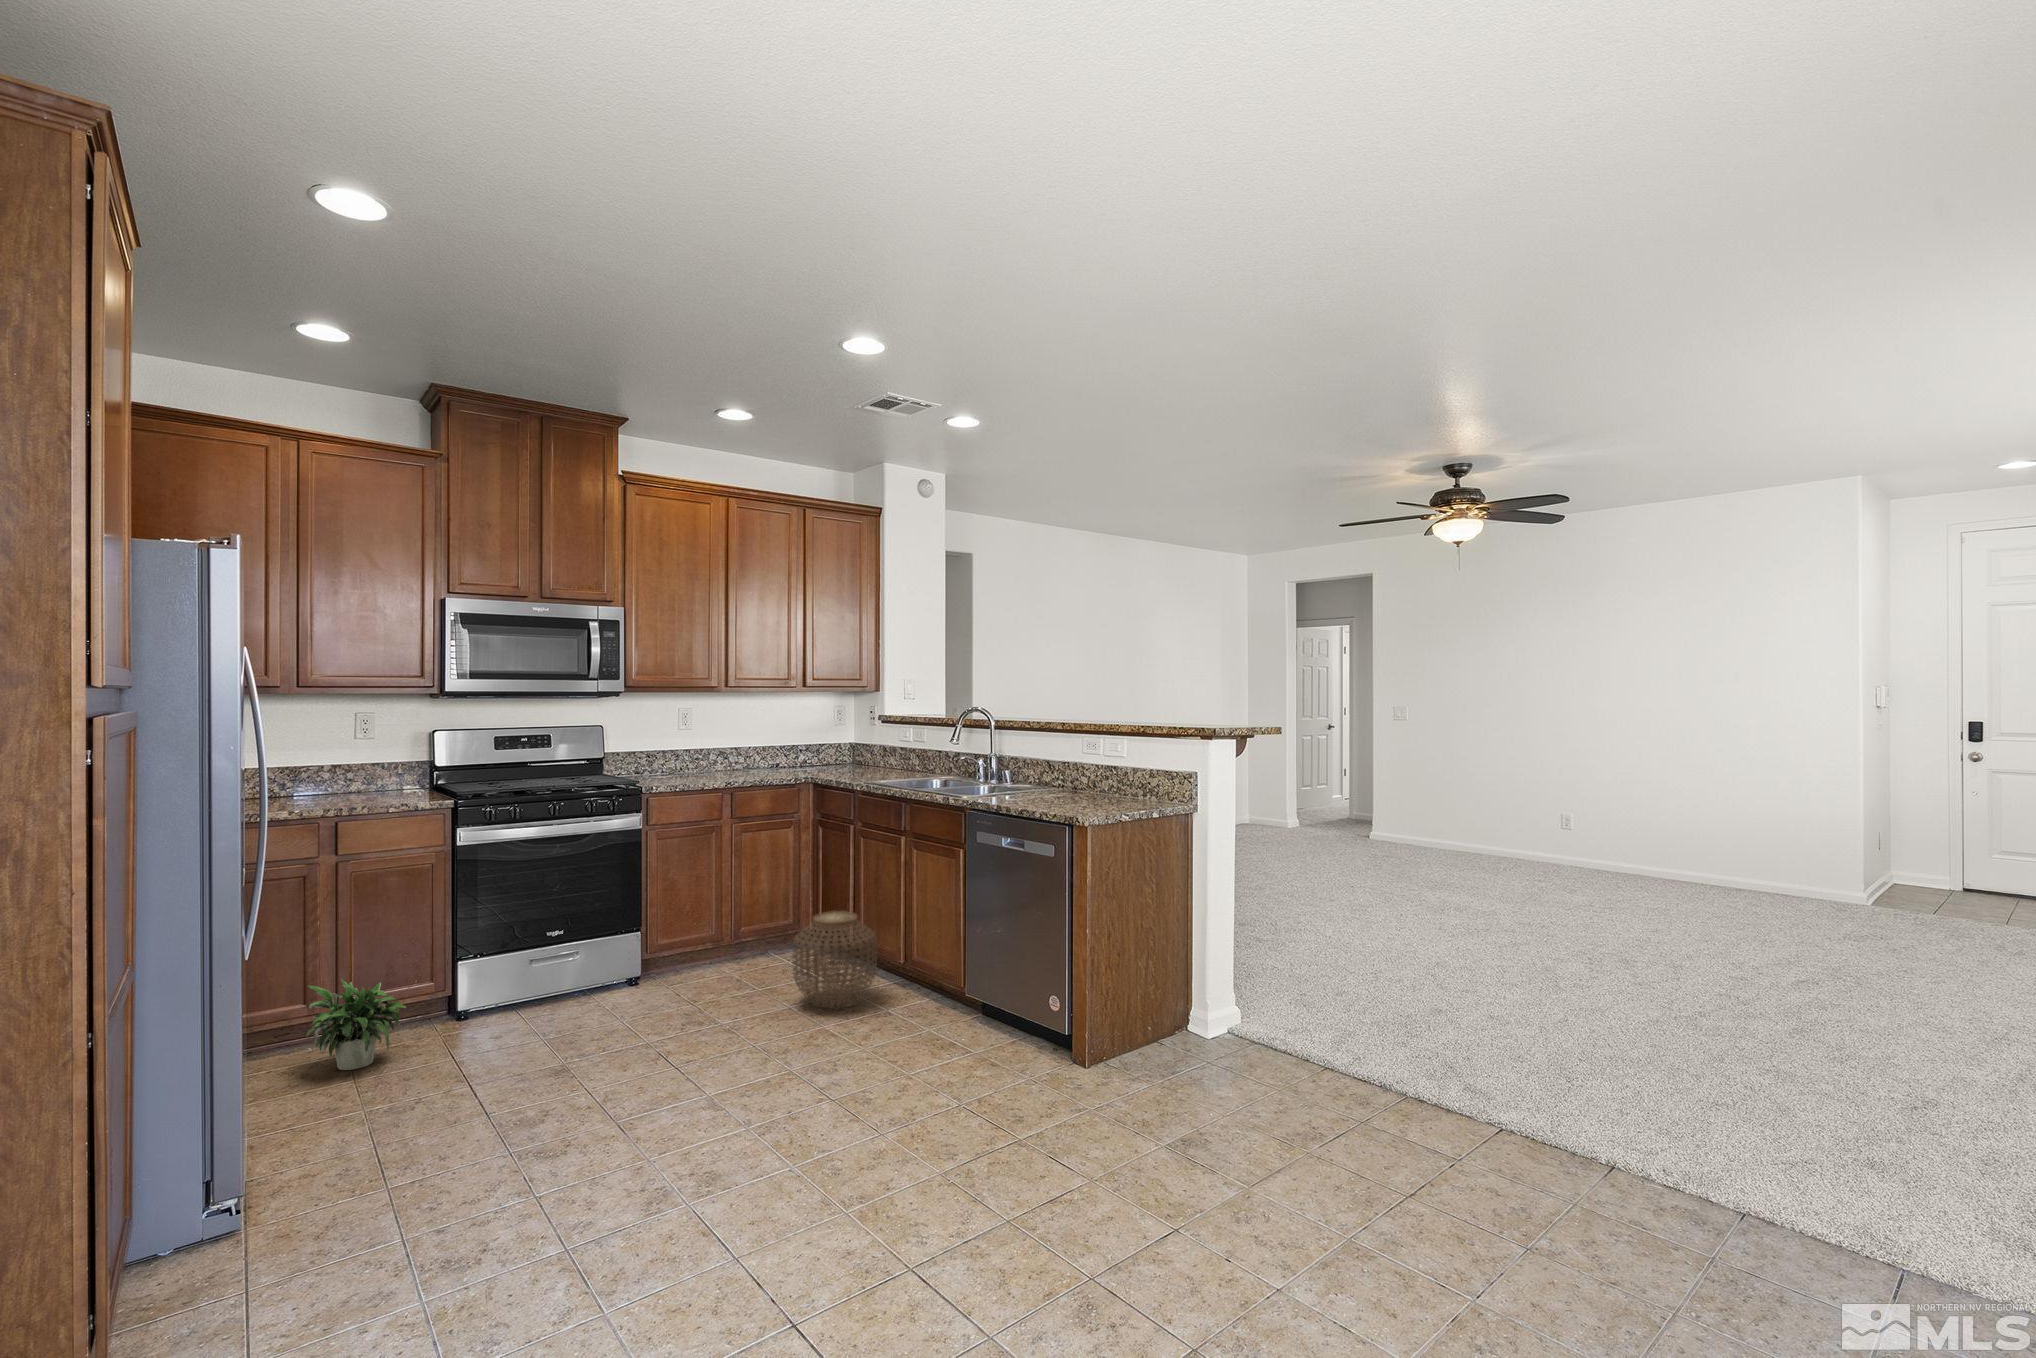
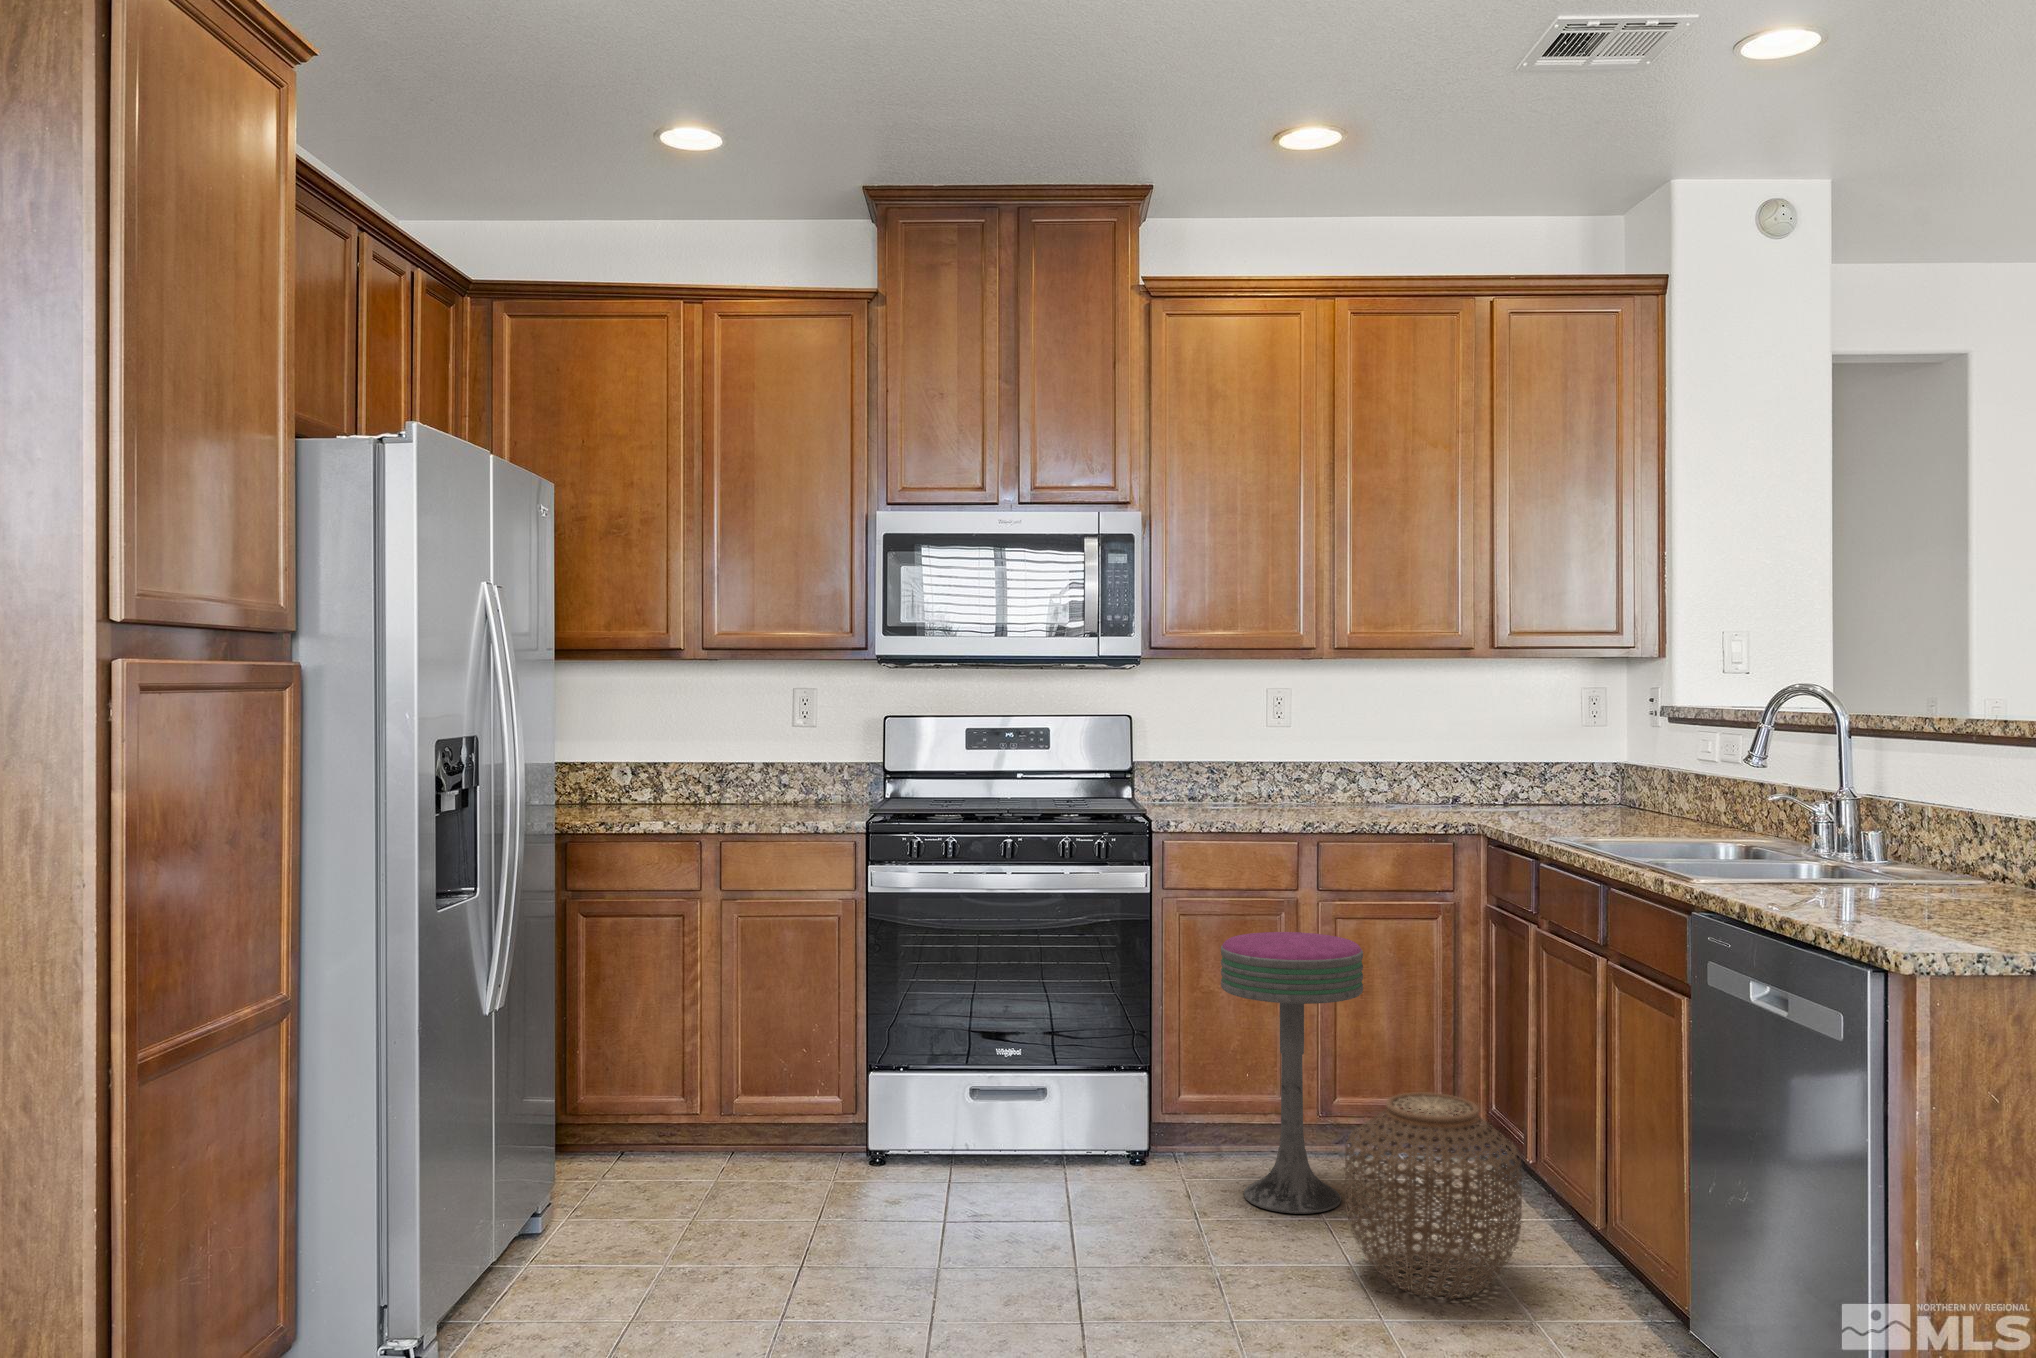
bar stool: none [700,842,778,991] -> present [1221,932,1363,1214]
potted plant: present [306,978,406,1070] -> none [628,1064,752,1203]

